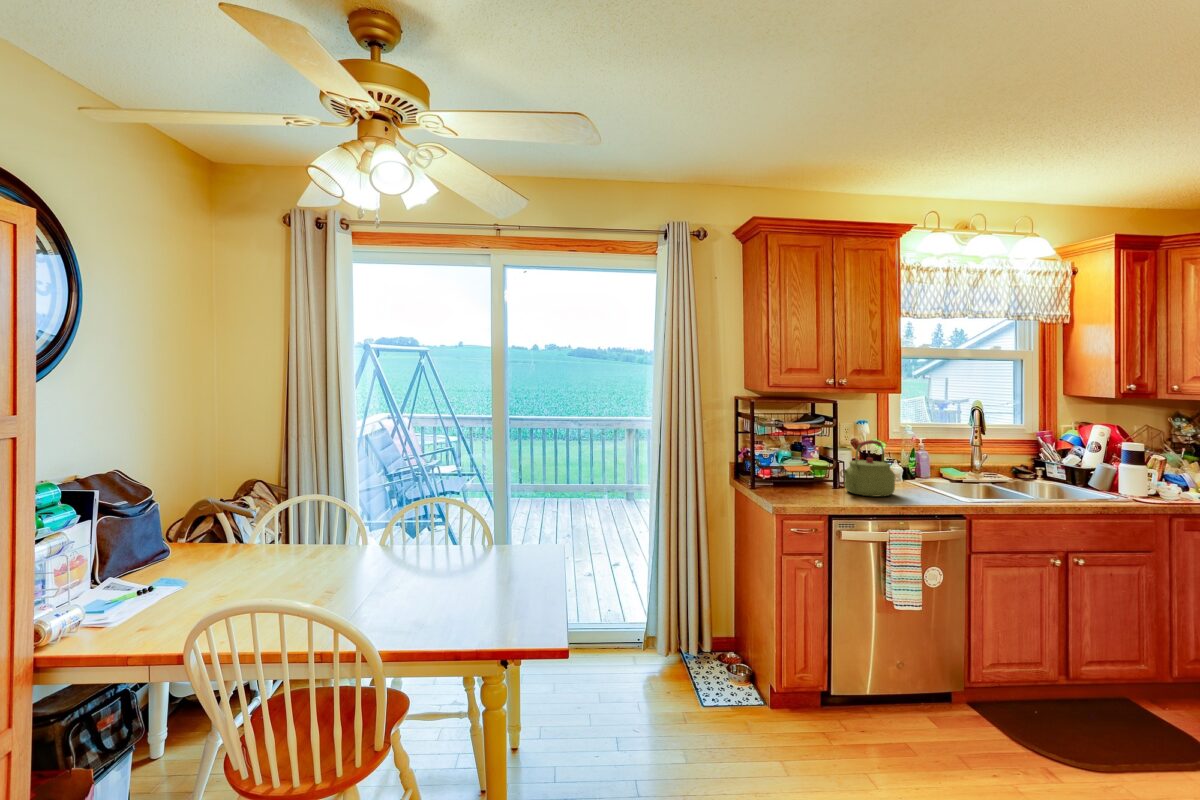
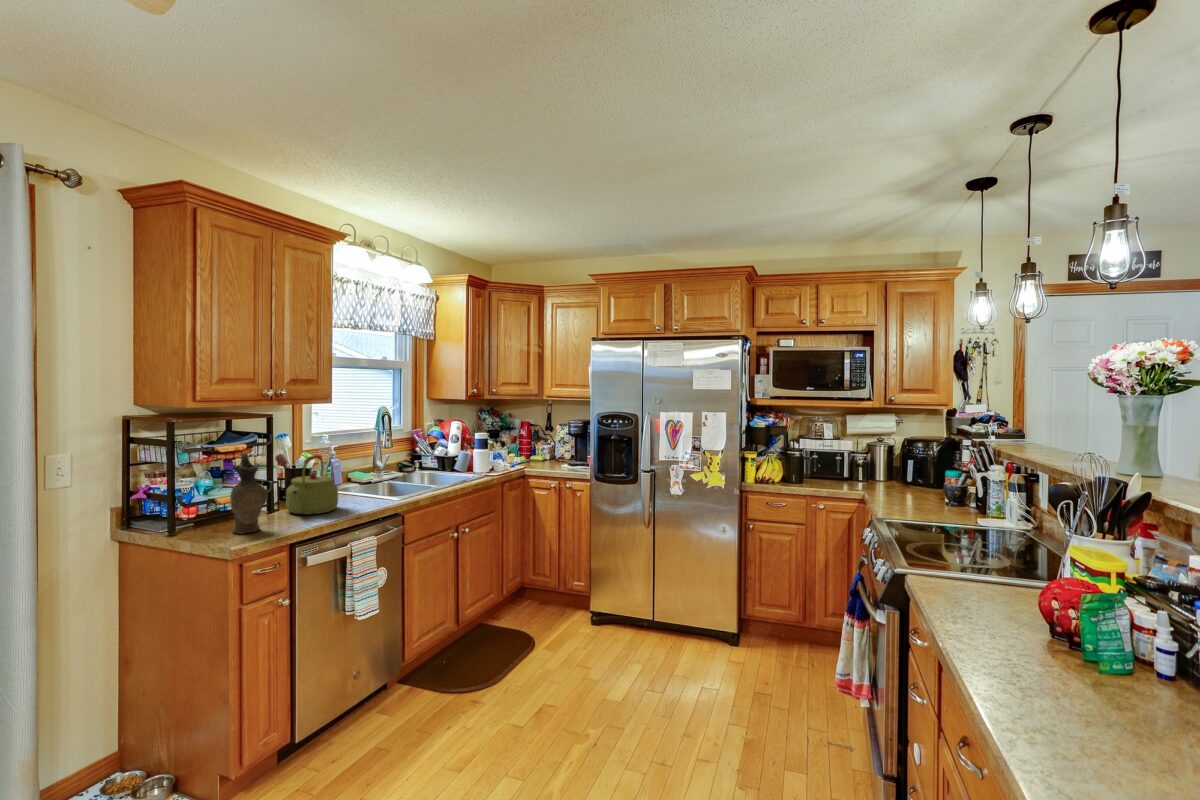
ceramic pitcher: none [784,430,812,498] -> present [230,453,268,534]

